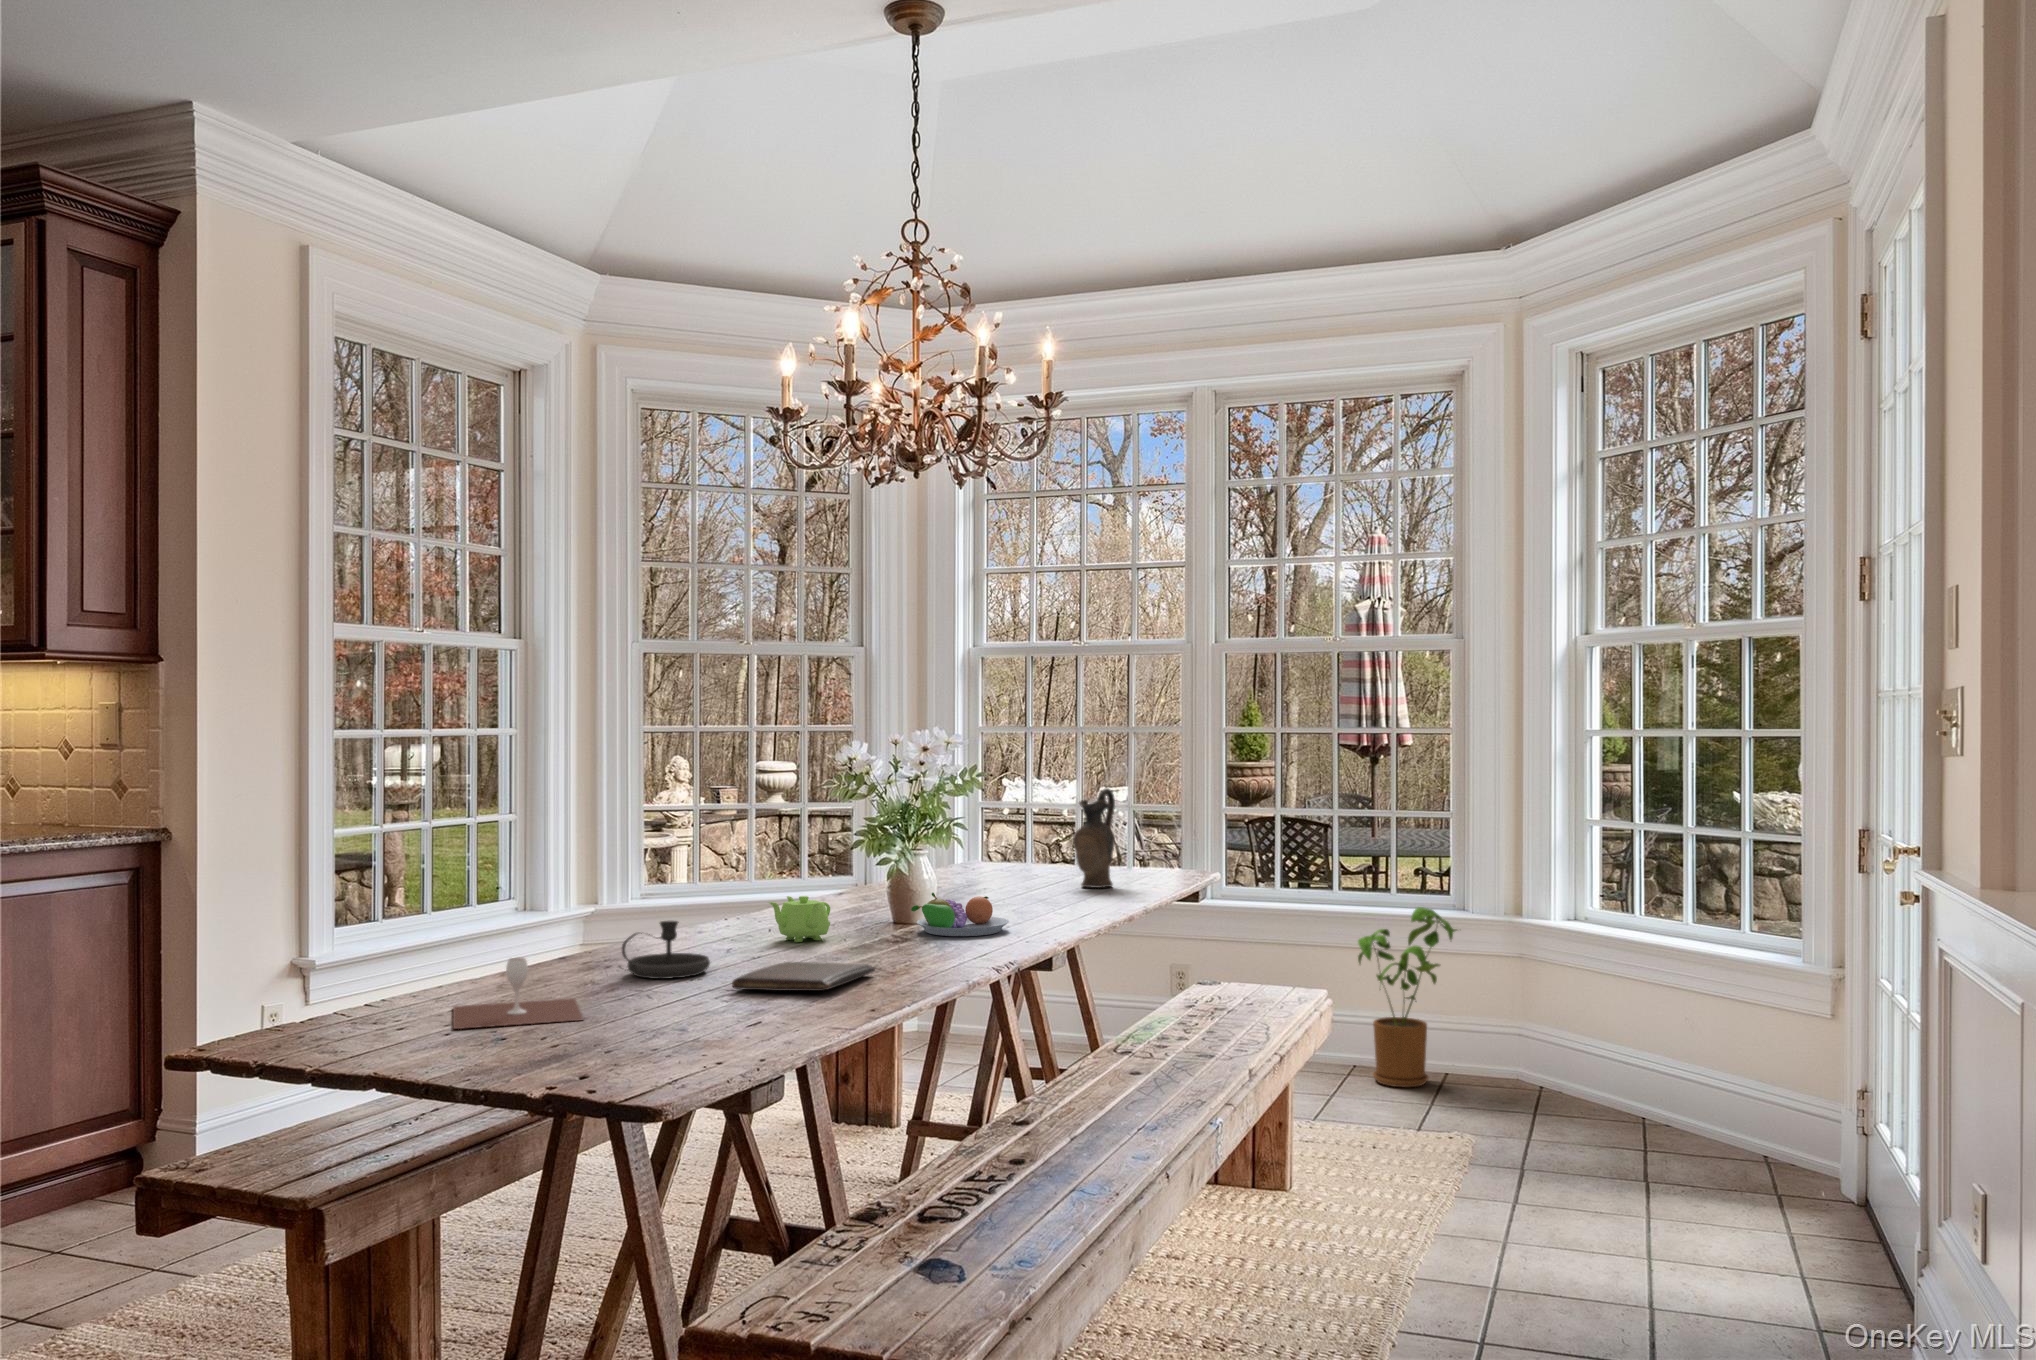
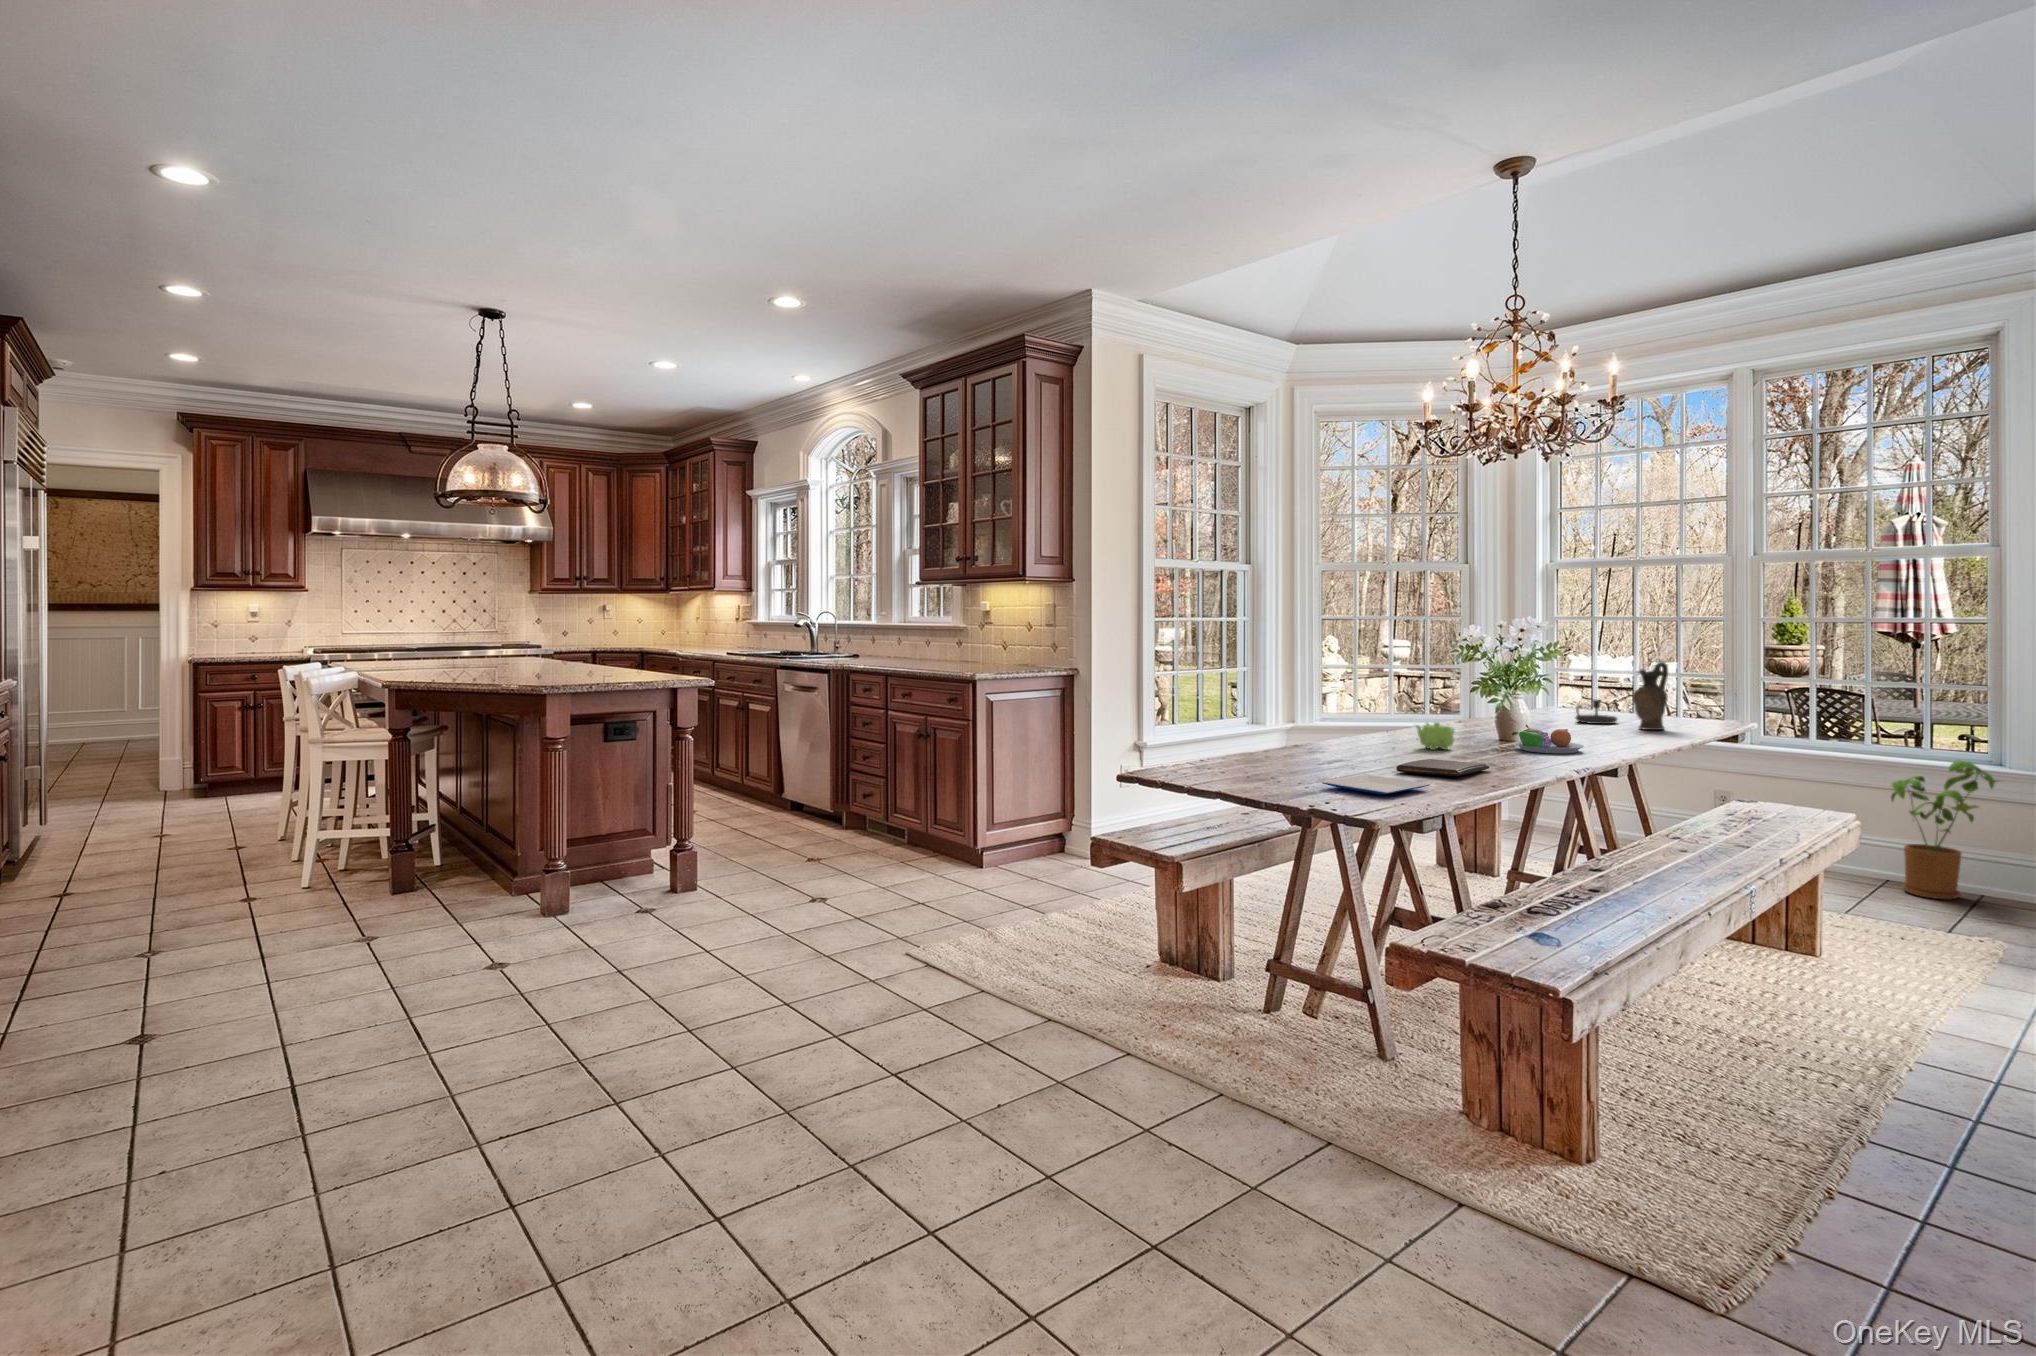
candlestick: present [619,921,710,979] -> present [1576,700,1617,724]
wine glass: present [453,958,583,1029] -> none [1237,744,1311,780]
plate: none [598,1001,780,1039] -> present [1322,774,1430,795]

